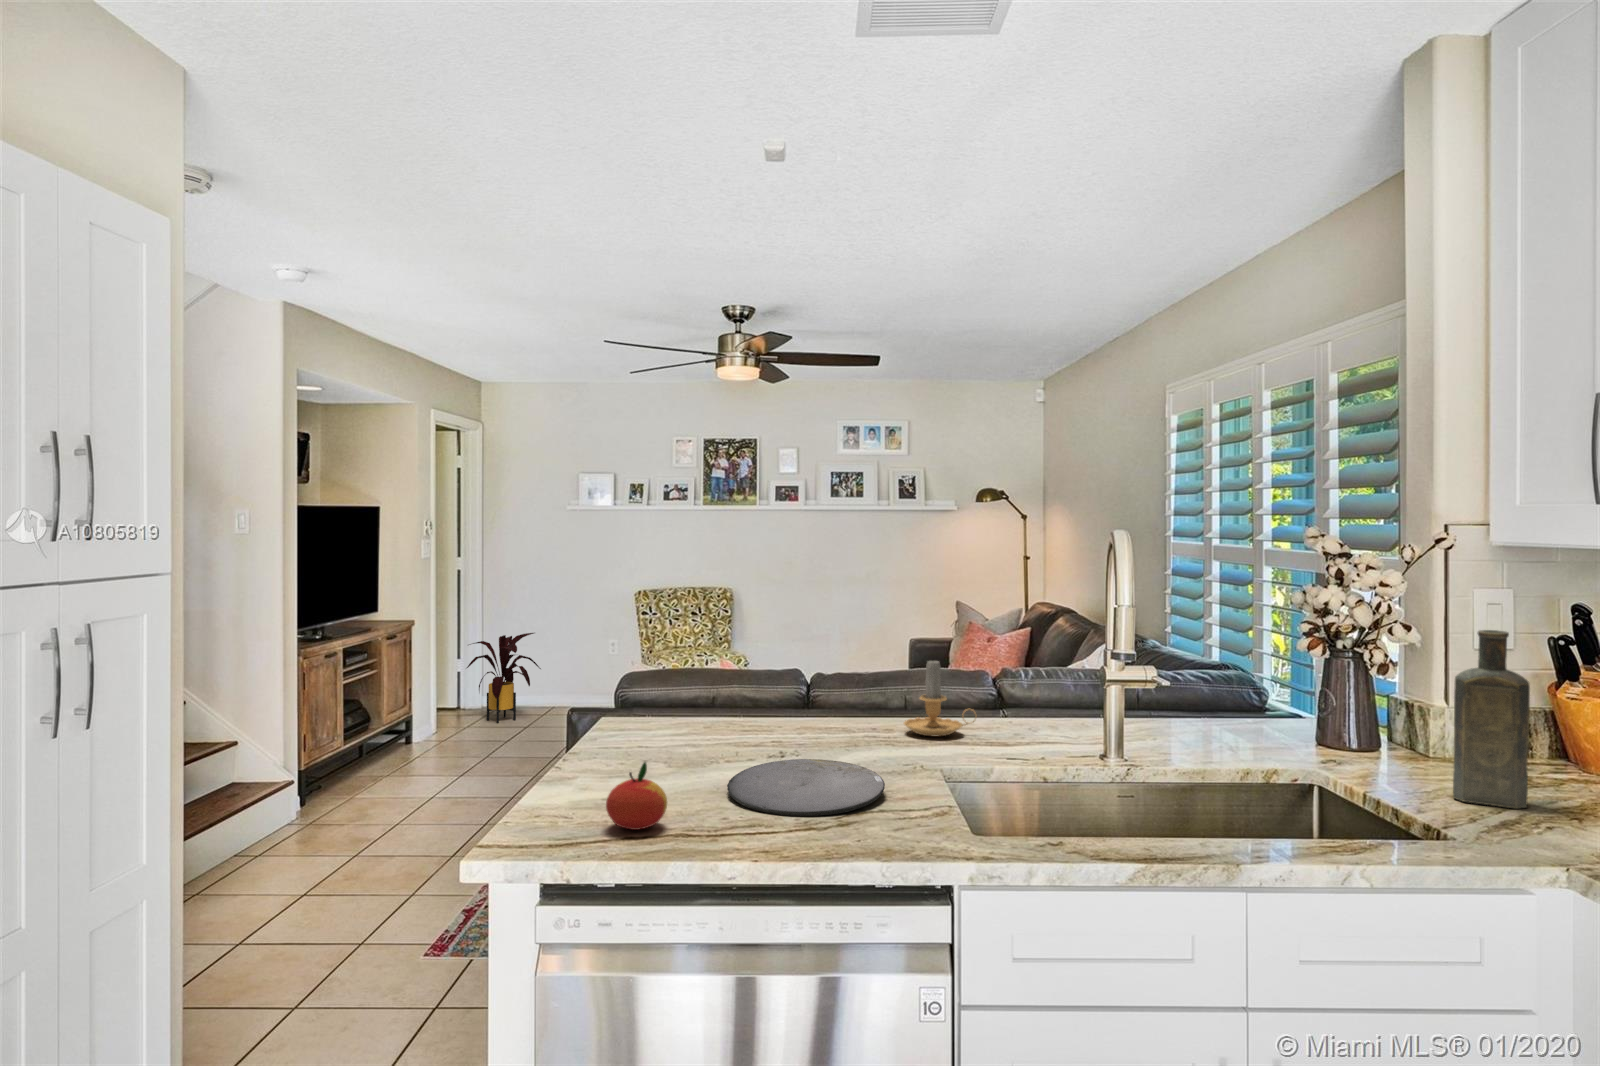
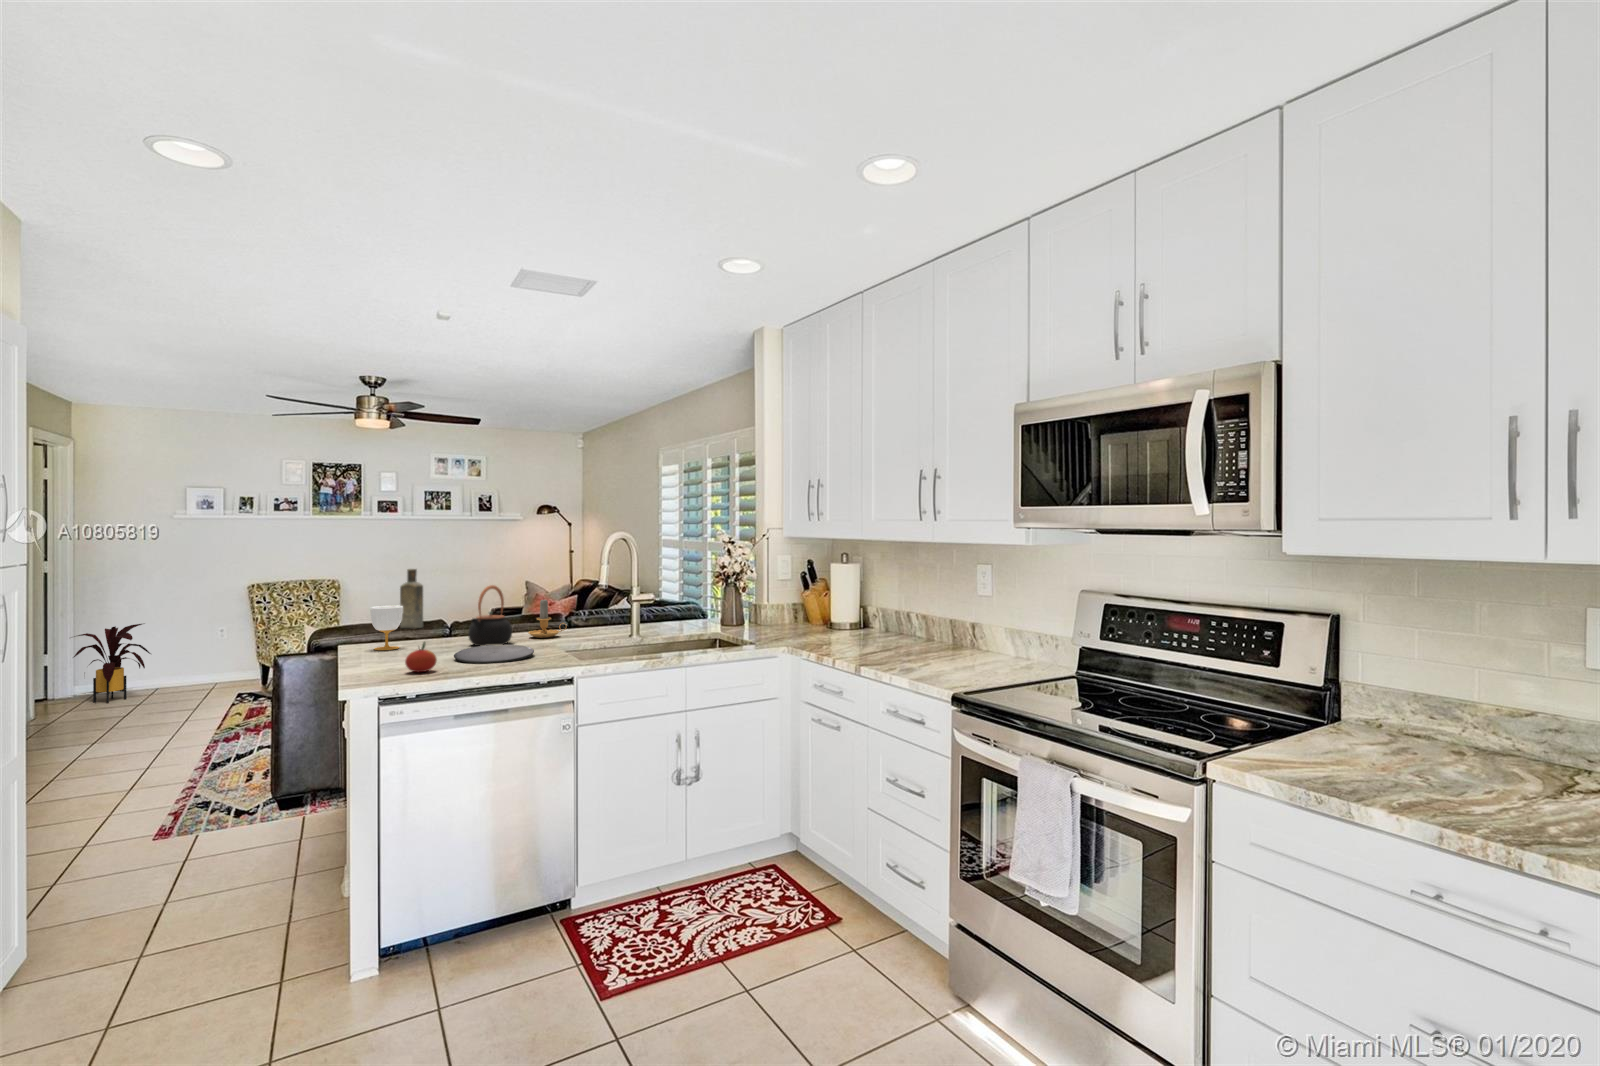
bottle: present [1453,630,1530,808] -> present [400,569,423,628]
teapot: none [787,631,867,751] -> present [468,585,512,646]
cup: none [632,658,684,740] -> present [370,605,403,650]

